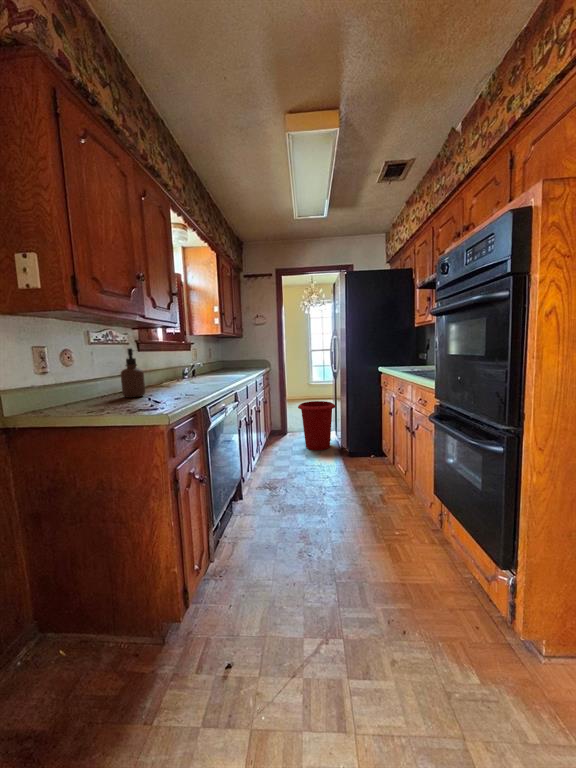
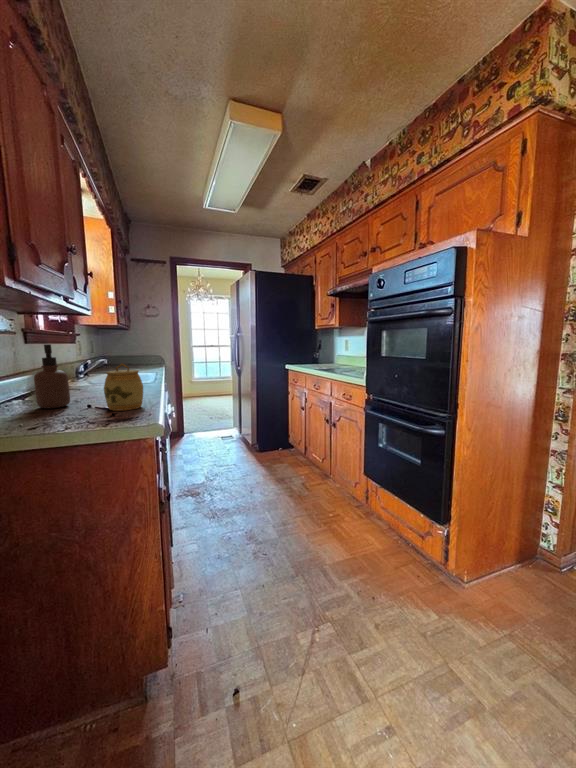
jar: none [160,362,190,401] -> present [104,363,143,411]
waste bin: present [298,401,336,450] -> none [202,399,241,449]

